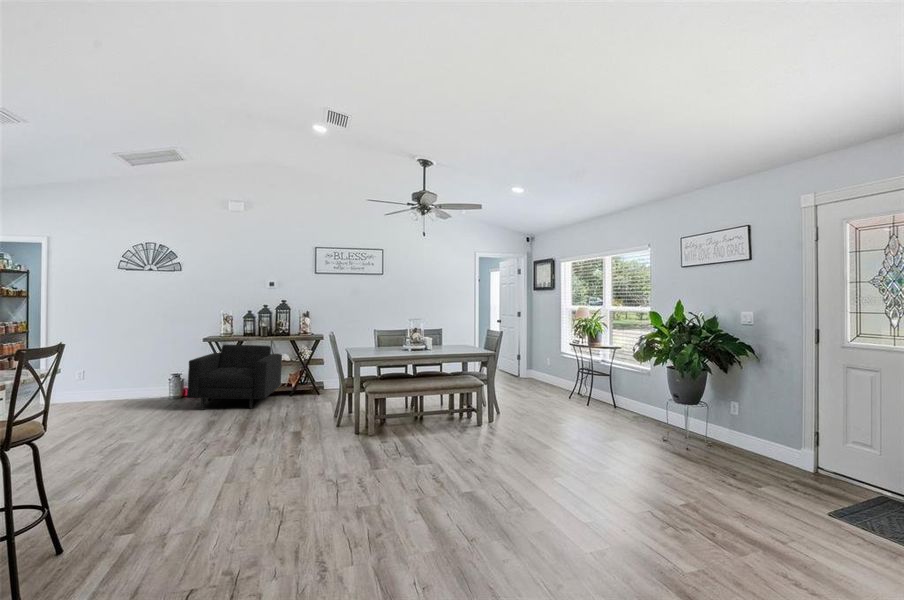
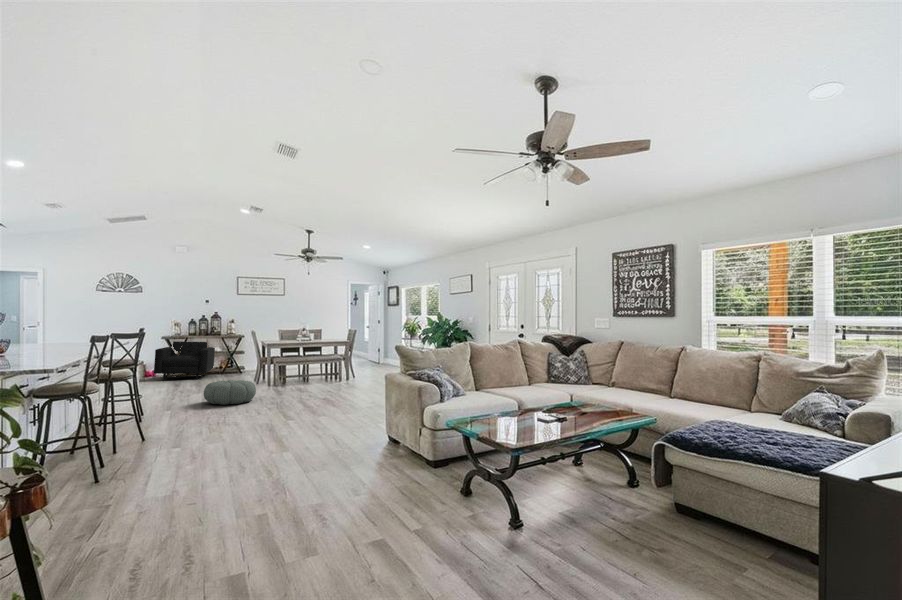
pouf: none [199,469,322,556] -> present [204,380,256,405]

